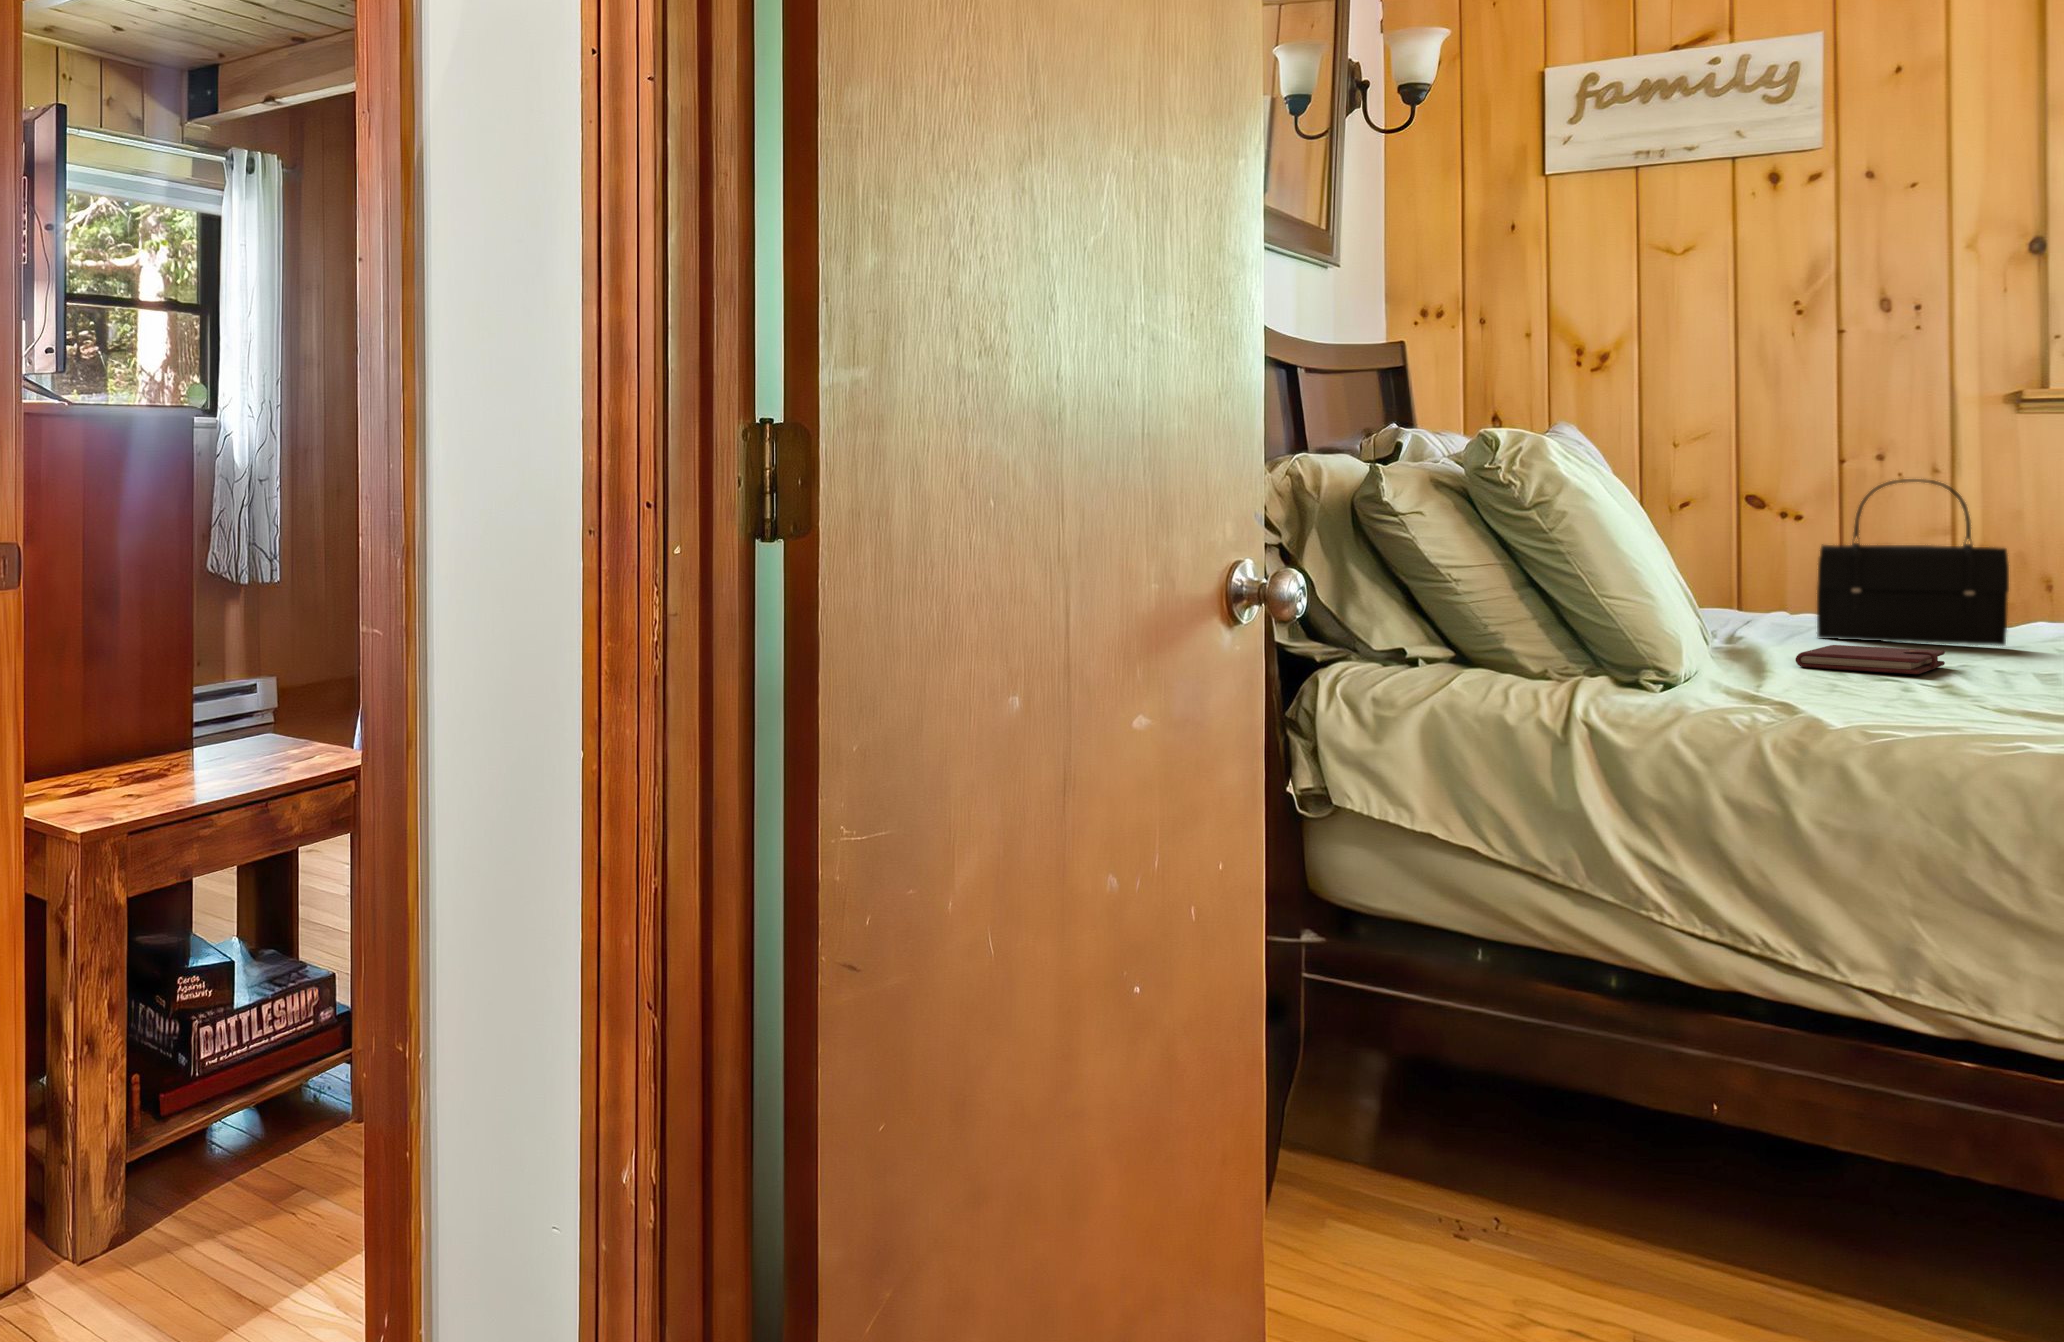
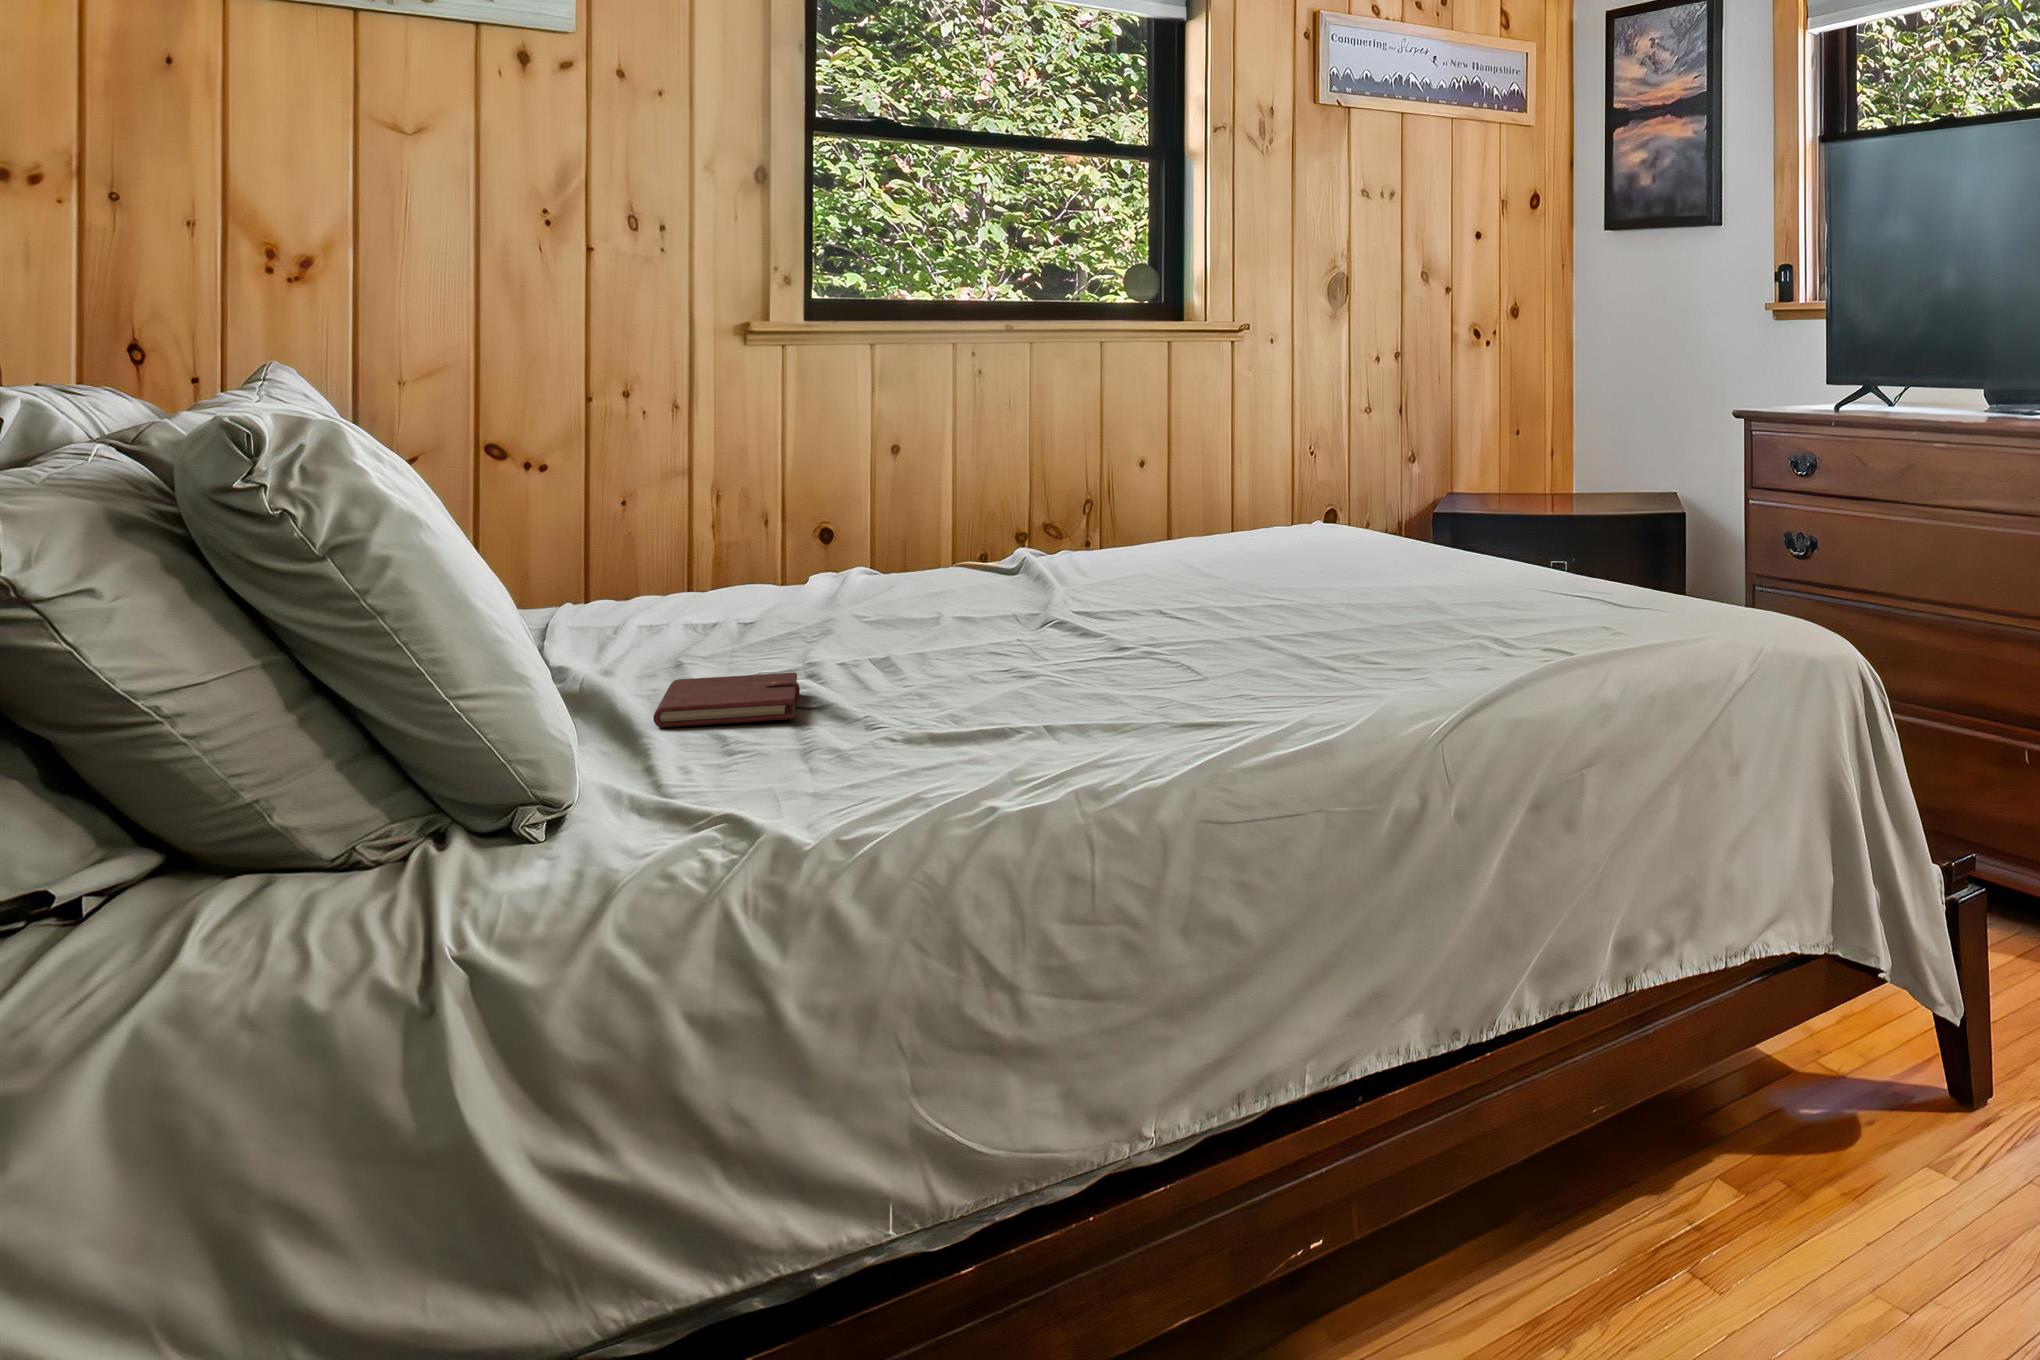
handbag: present [1817,479,2009,646] -> none [624,445,816,652]

